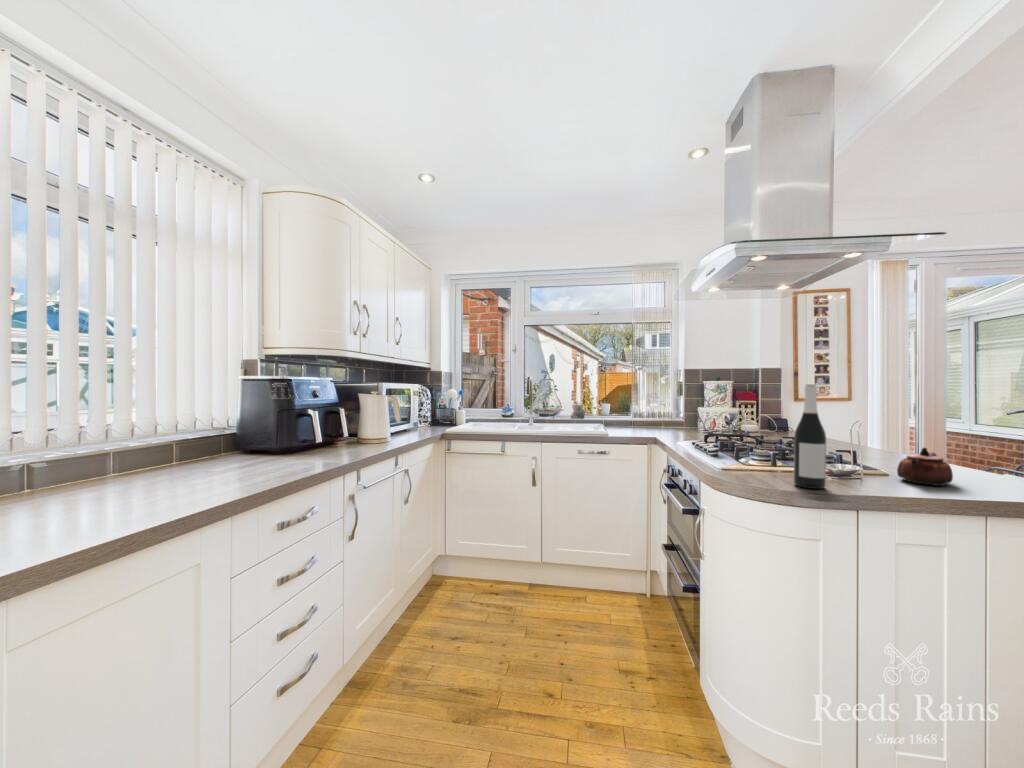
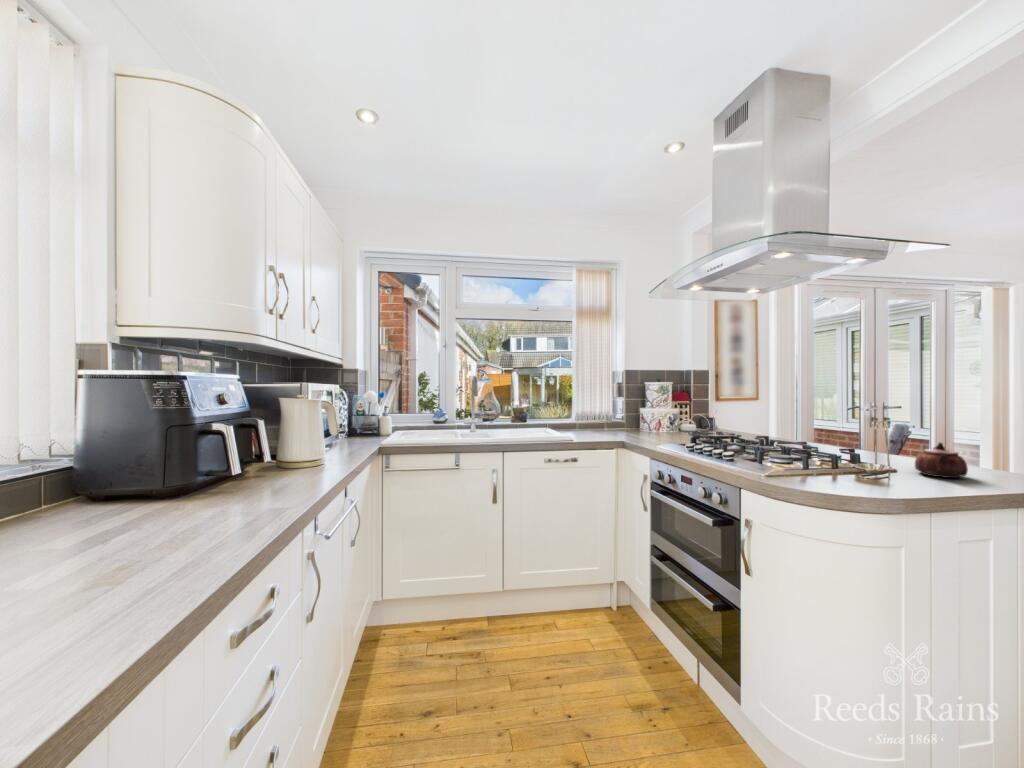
wine bottle: present [794,385,826,489] -> none [854,383,890,491]

